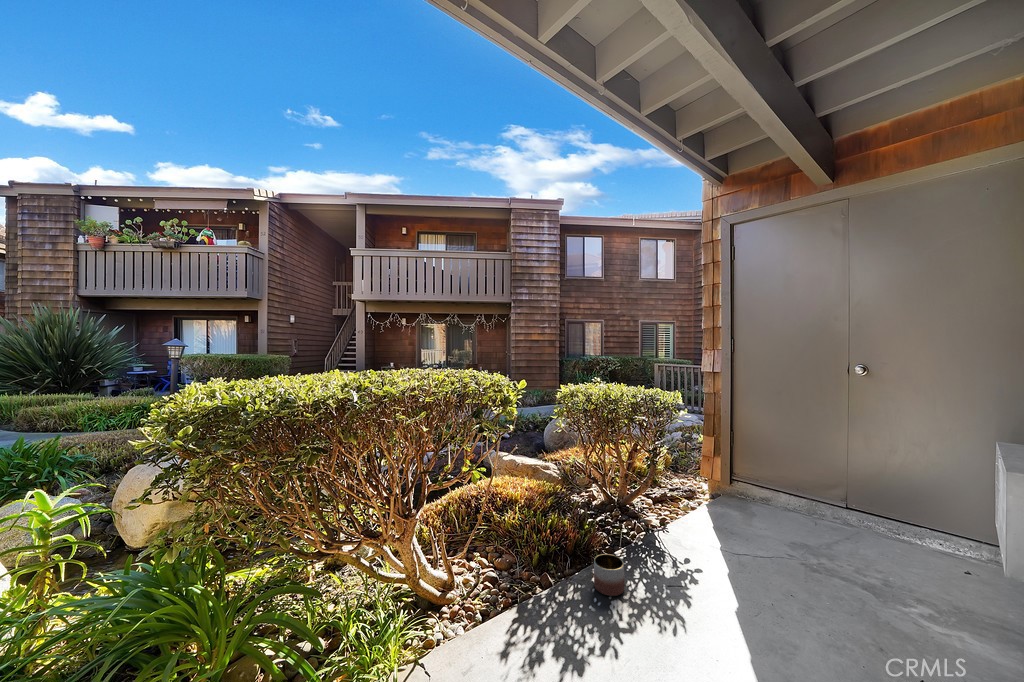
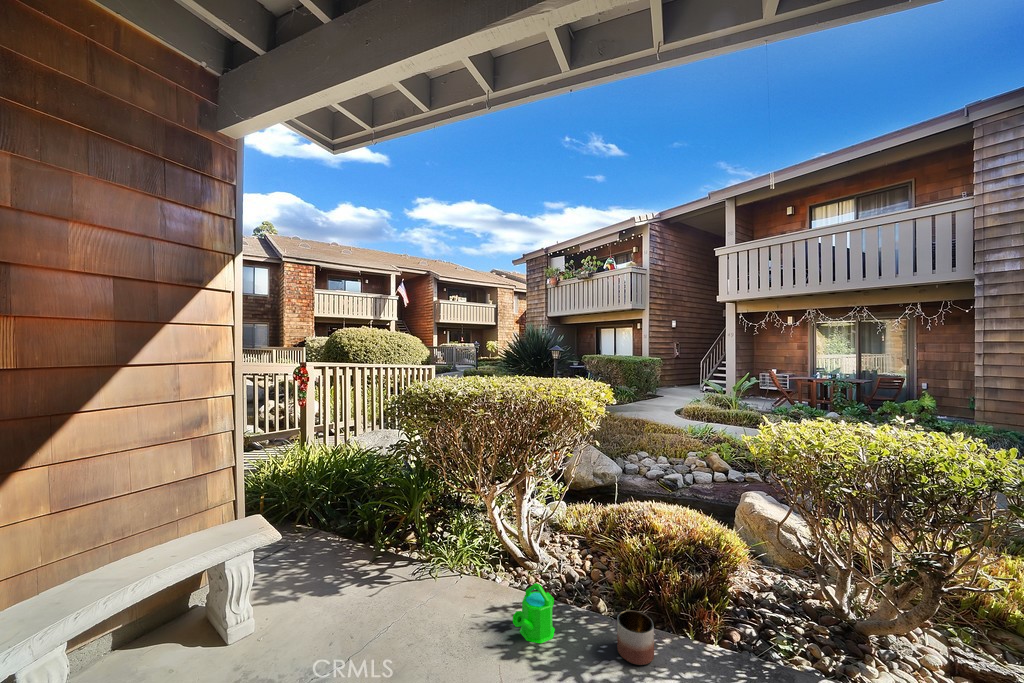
watering can: none [535,582,577,646] -> present [513,583,555,644]

